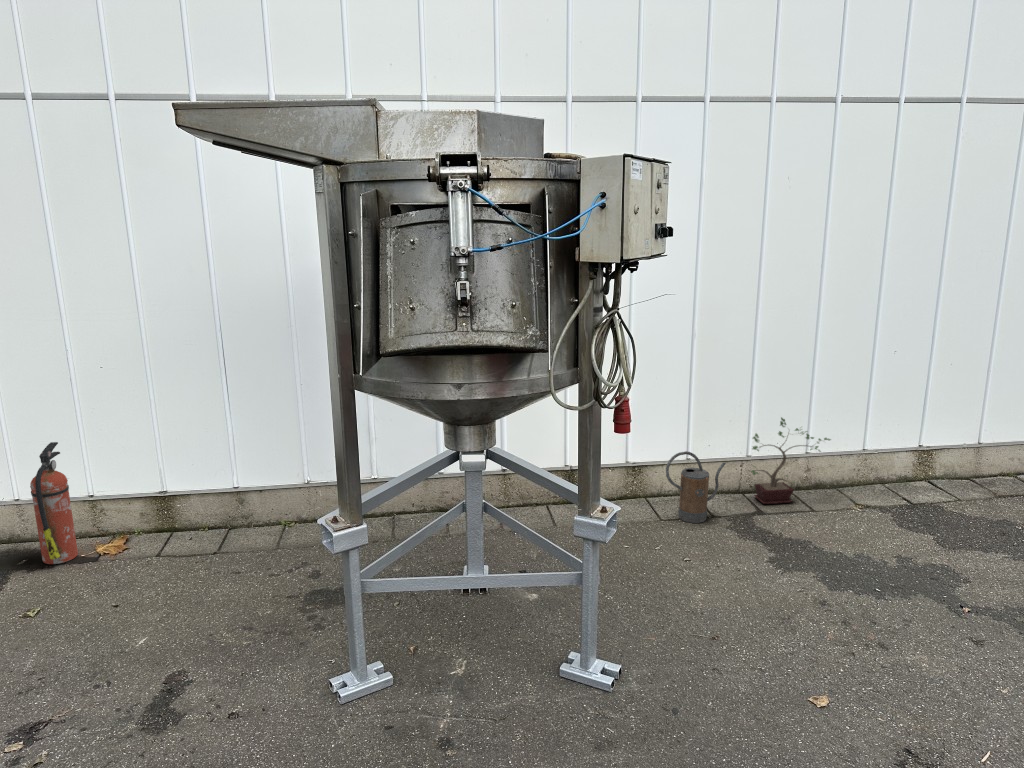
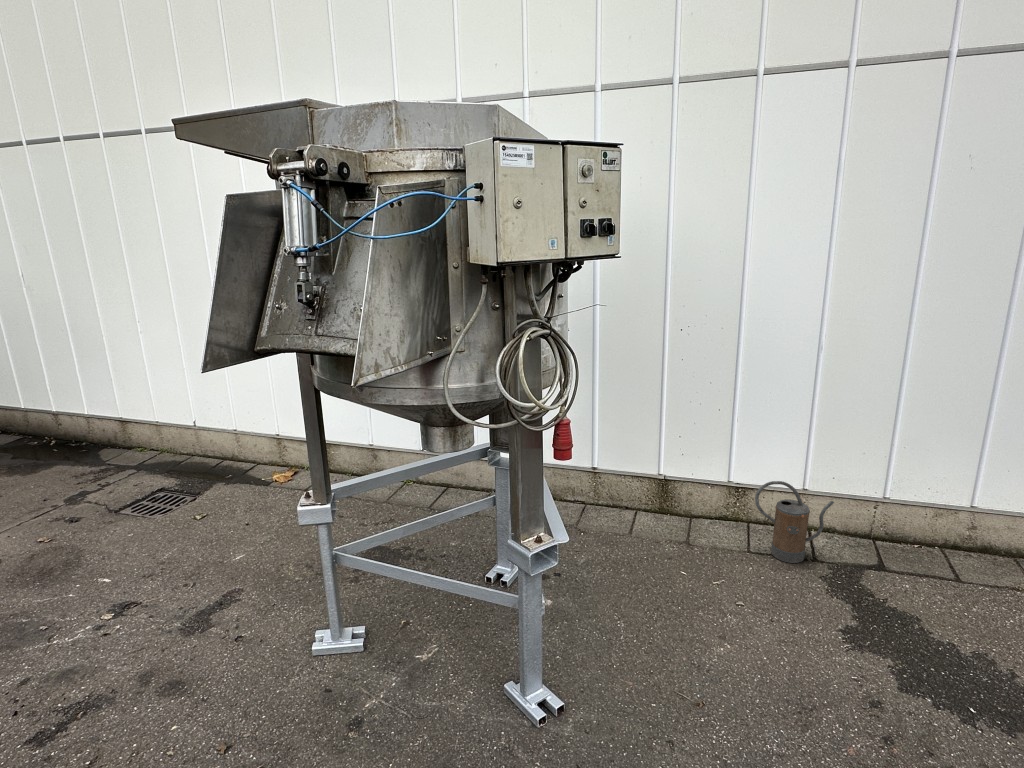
potted plant: present [751,418,831,504] -> none [876,458,1002,564]
fire extinguisher: present [30,442,78,564] -> none [240,395,274,483]

